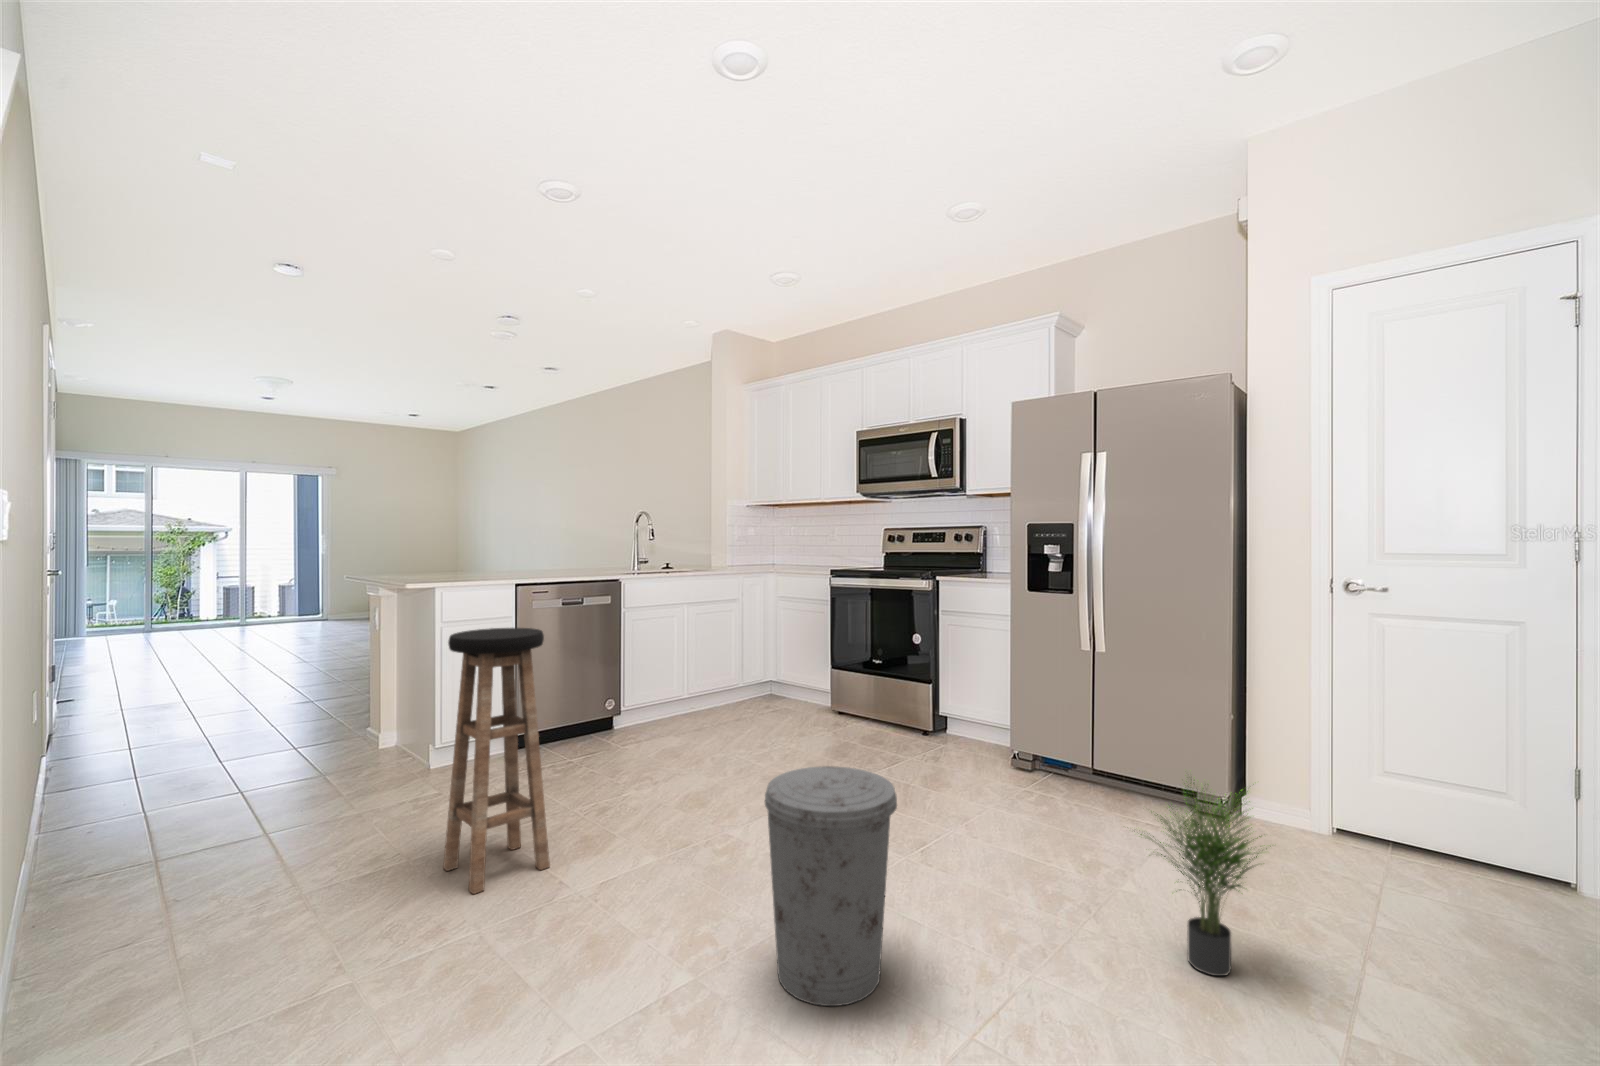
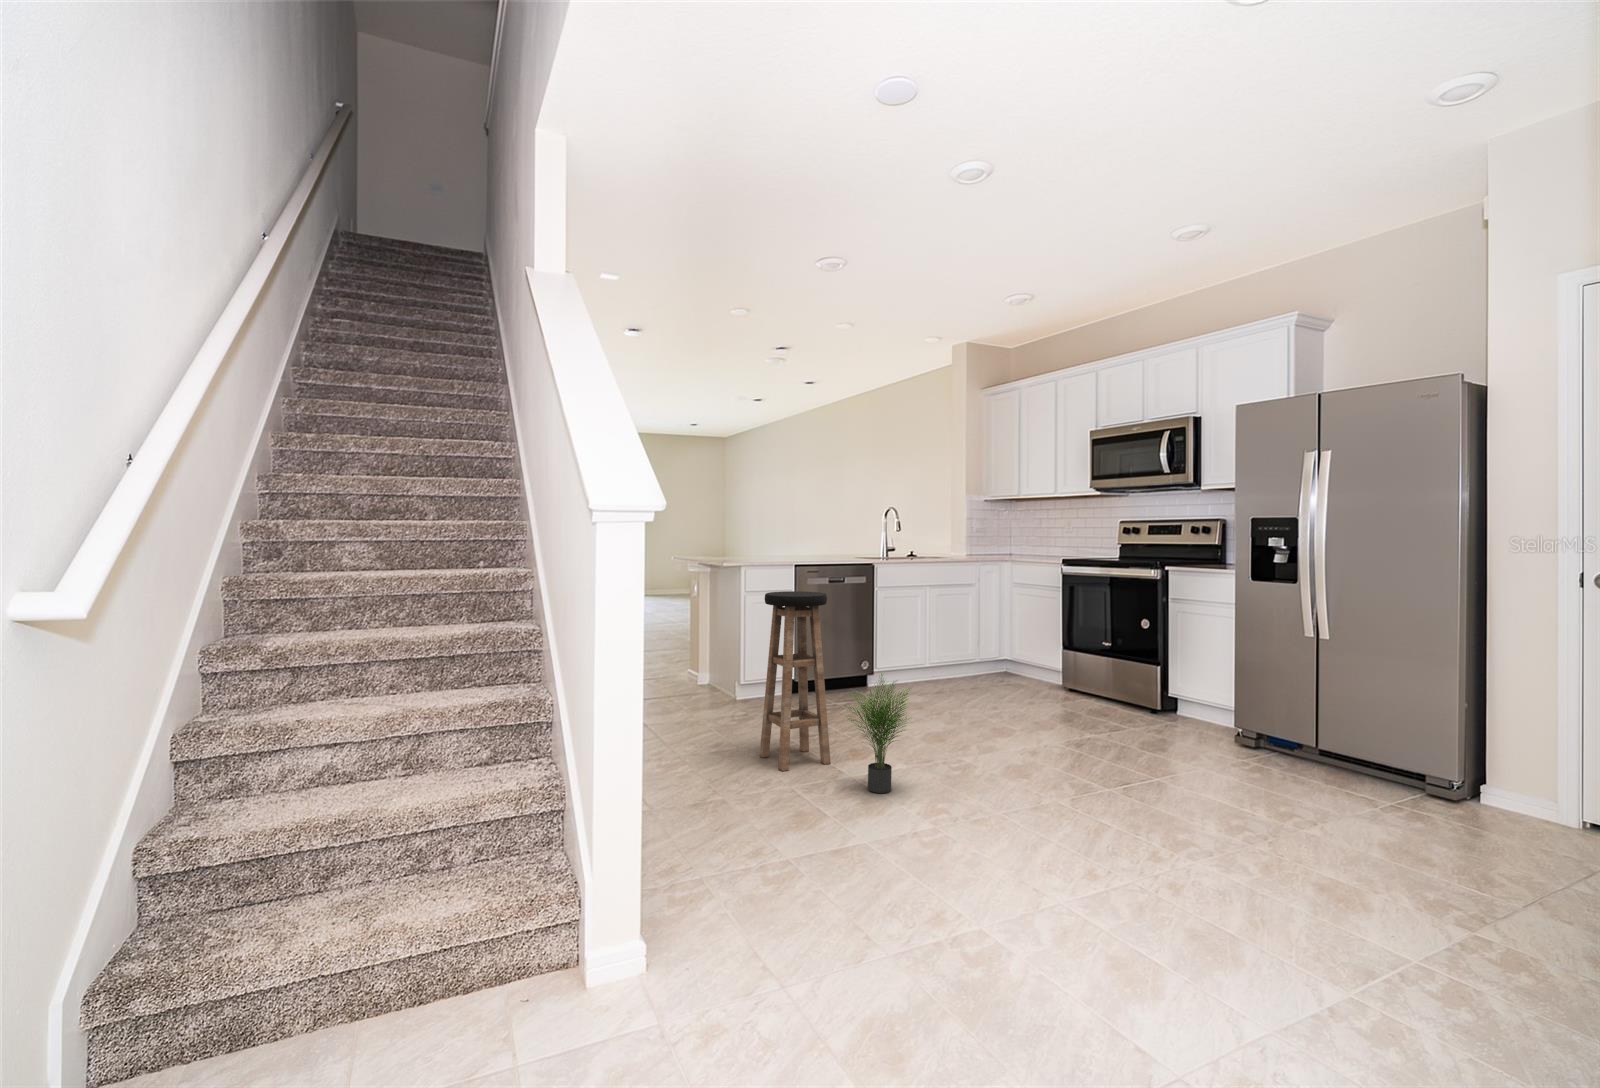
trash can: present [765,766,897,1006] -> none [986,697,1087,857]
potted plant: present [1140,780,1267,976] -> present [848,674,909,793]

